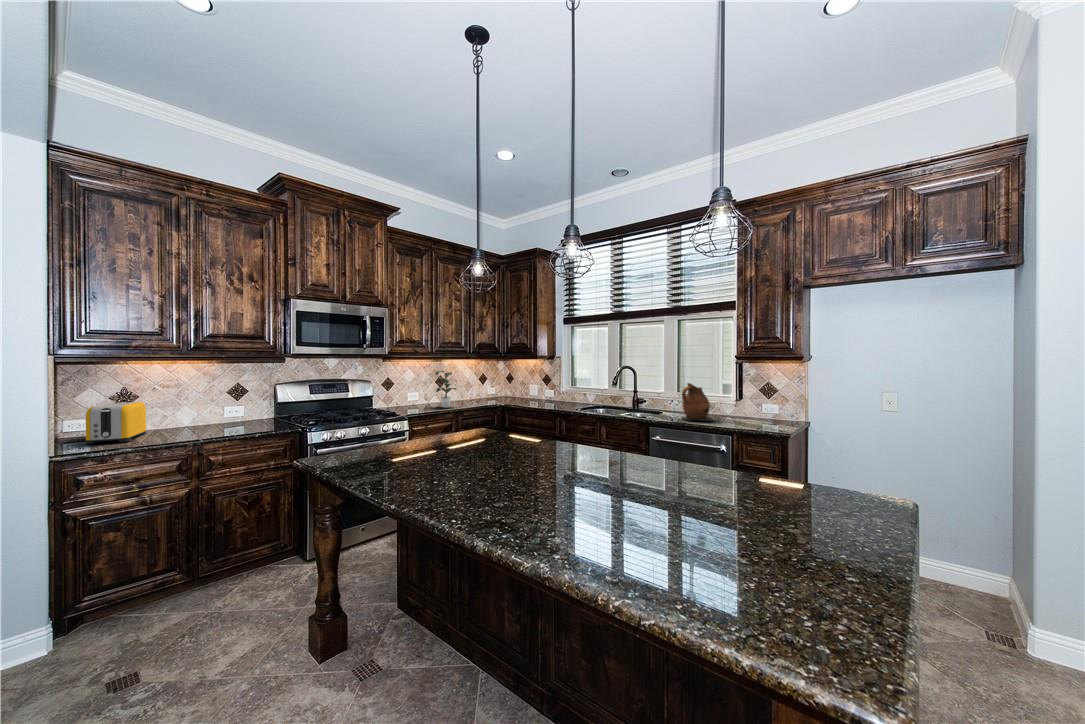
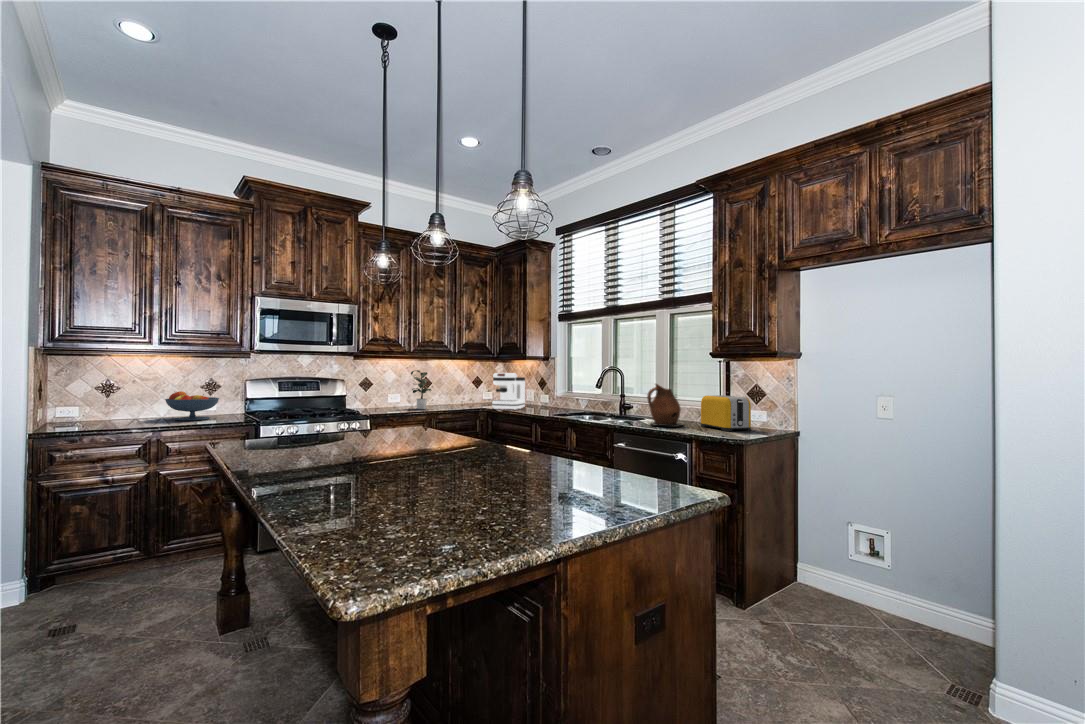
coffee maker: none [511,371,539,405] -> present [492,373,525,410]
fruit bowl: none [196,399,254,431] -> present [165,391,219,420]
toaster: present [86,402,146,444] -> present [701,395,751,431]

